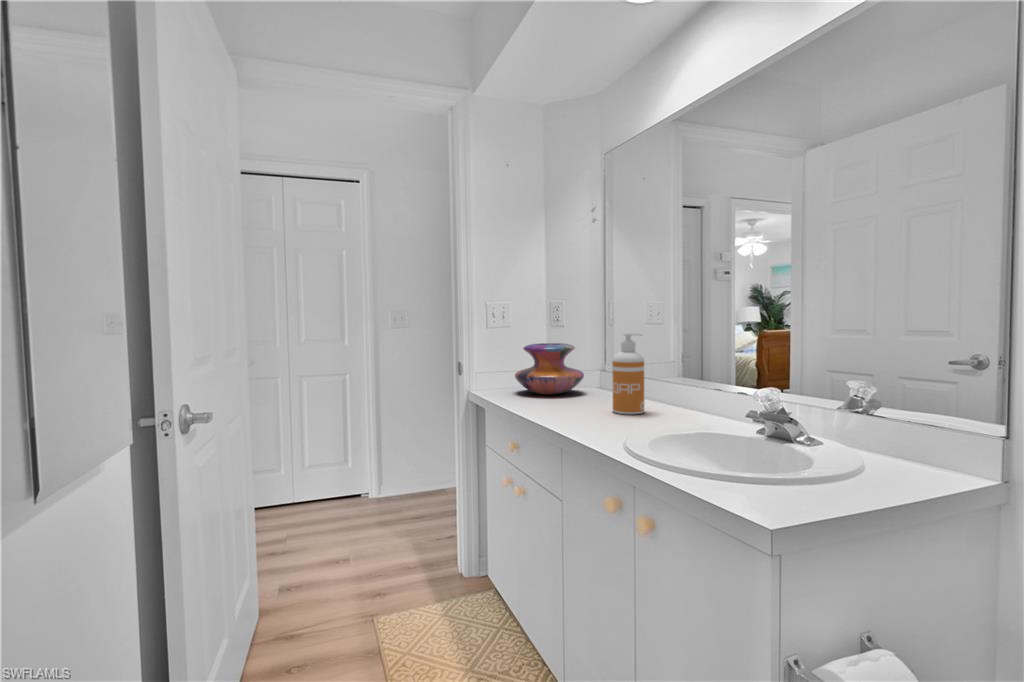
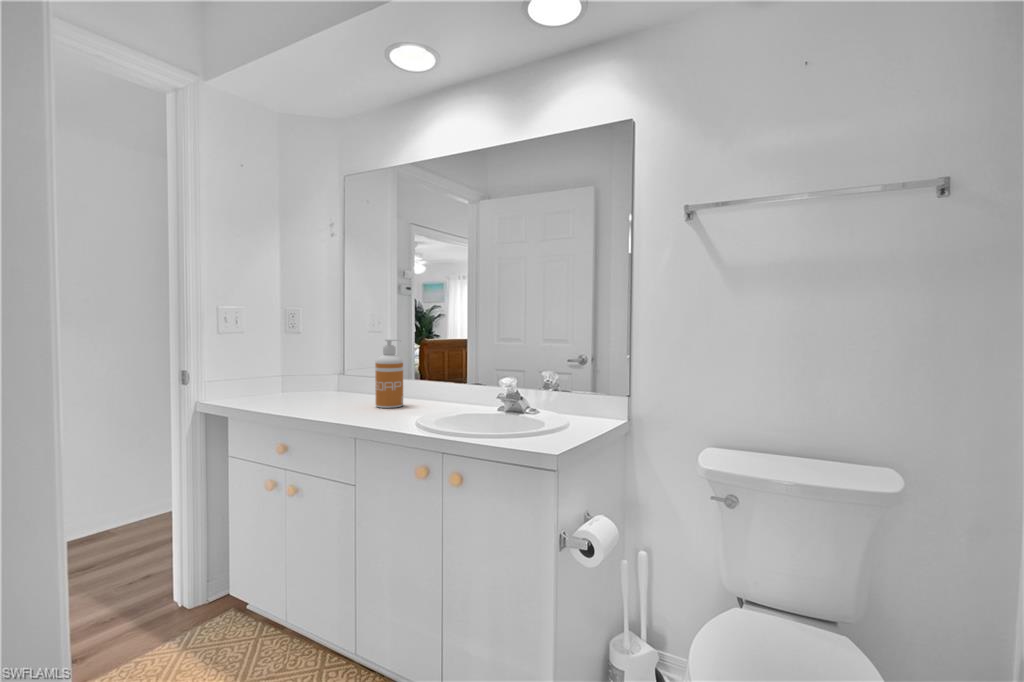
decorative vase: present [515,343,584,395] -> none [255,349,328,400]

